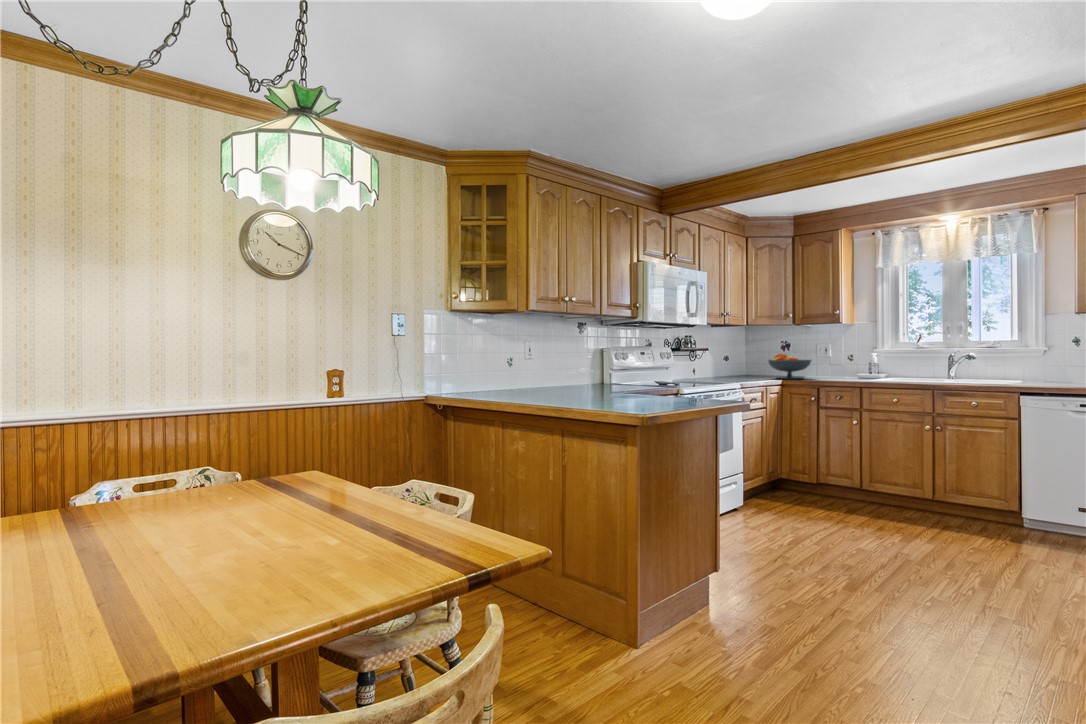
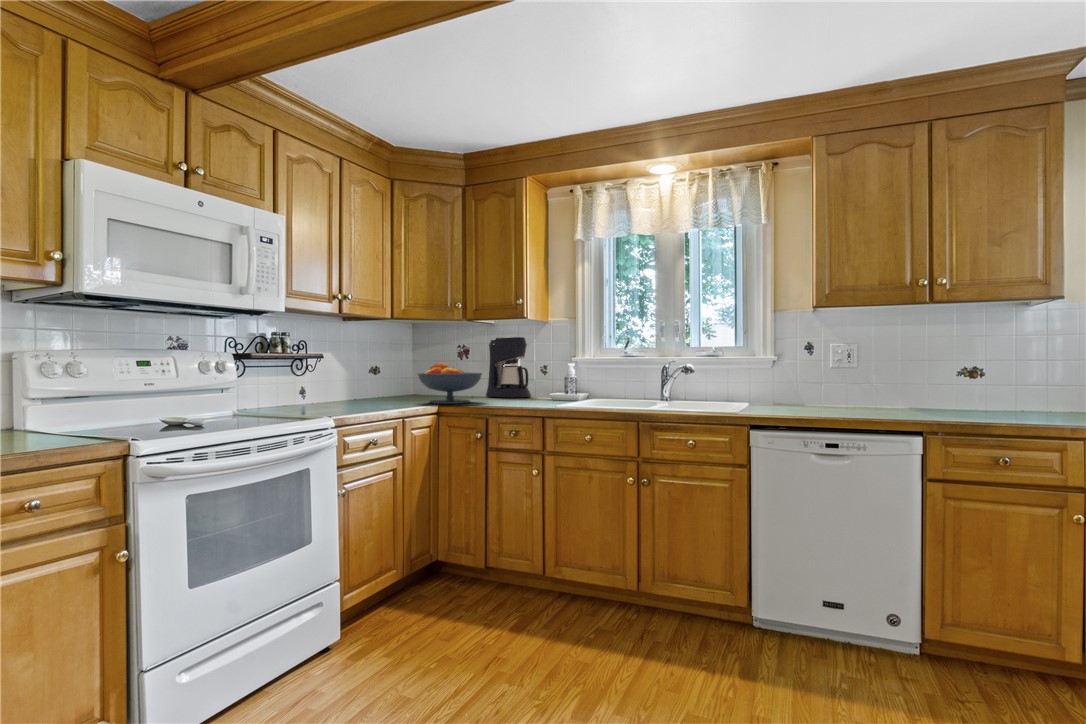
coffee maker: none [807,336,841,377] -> present [486,337,531,398]

